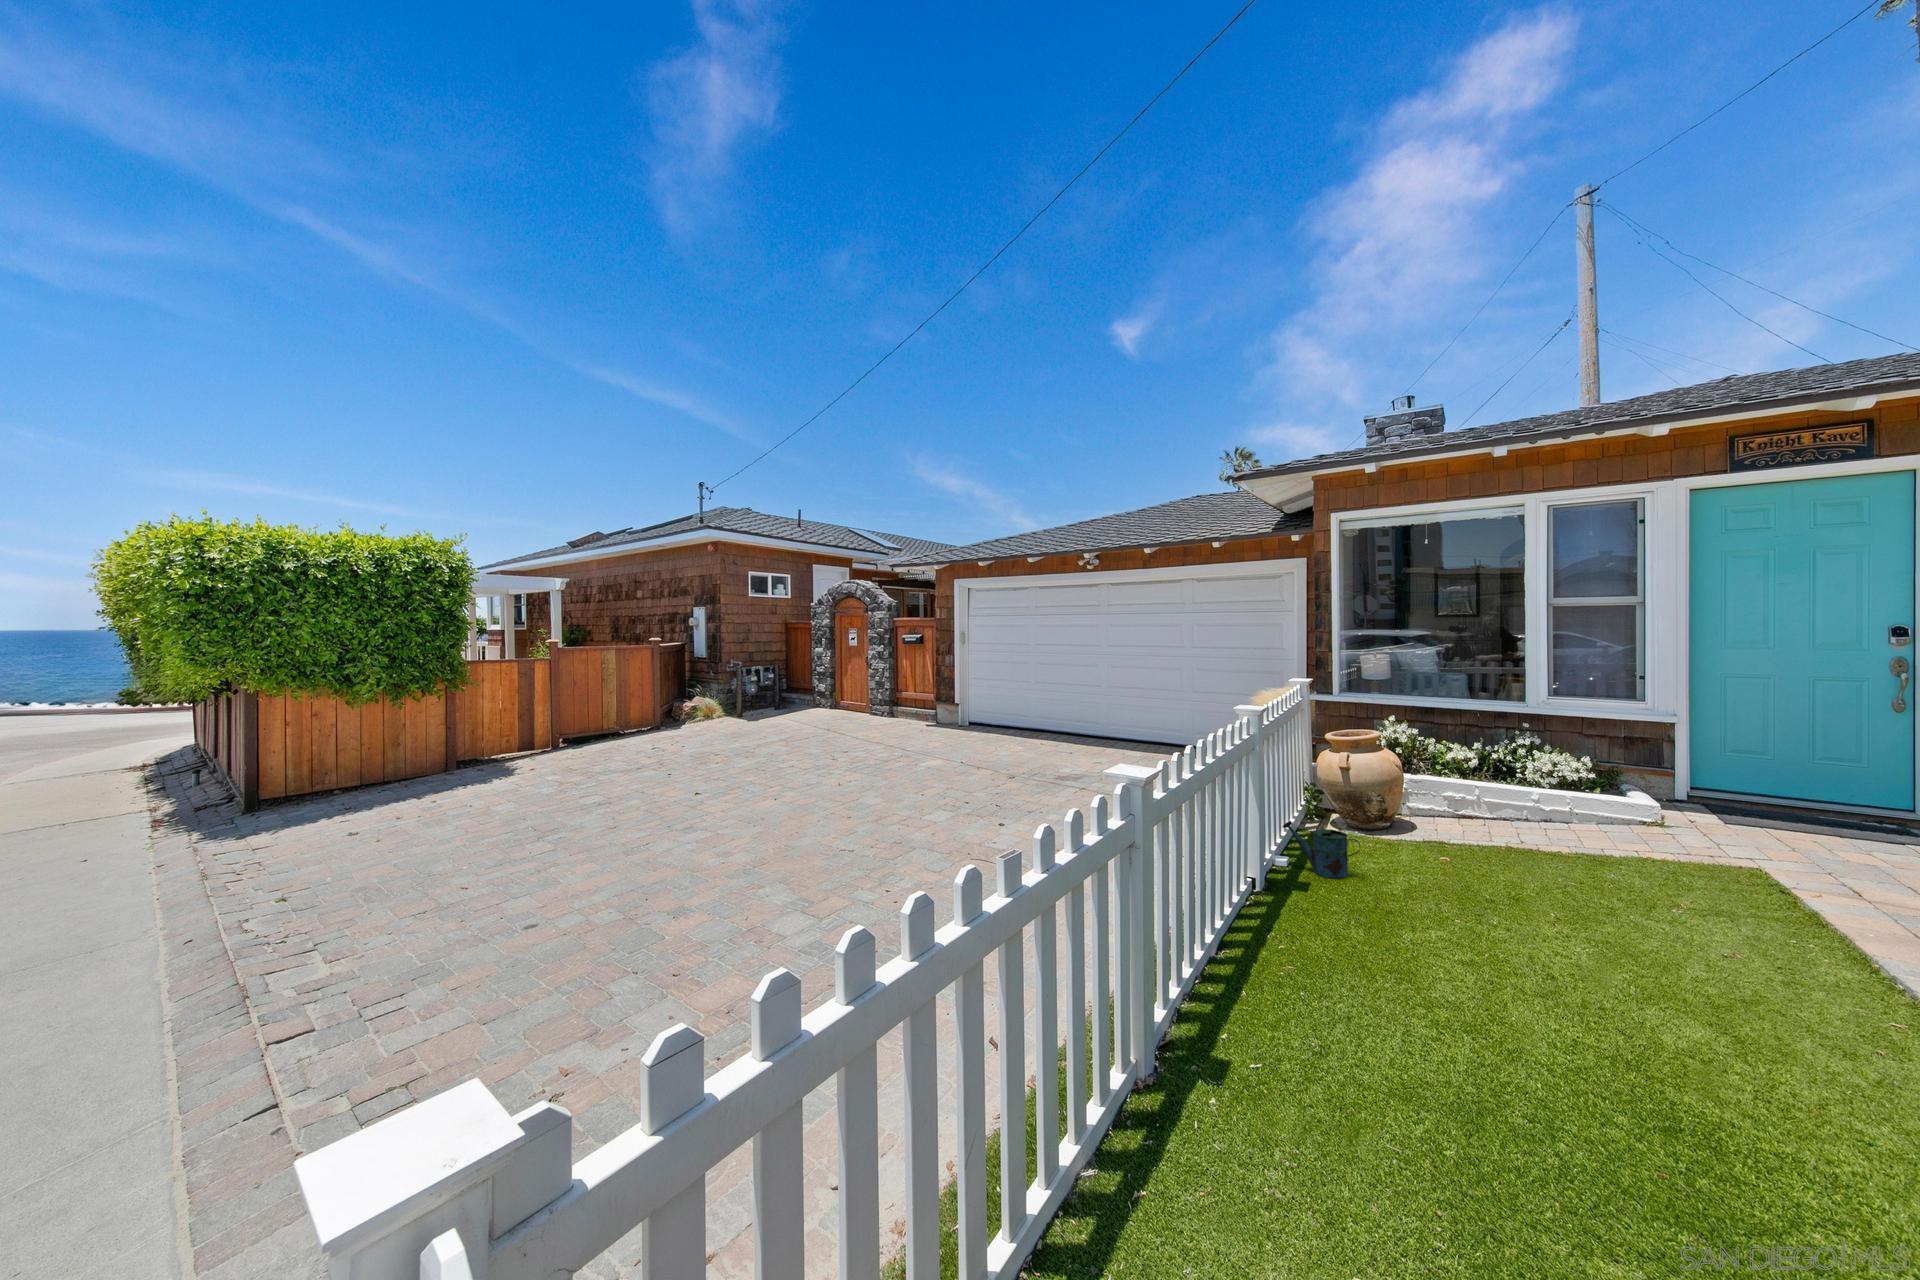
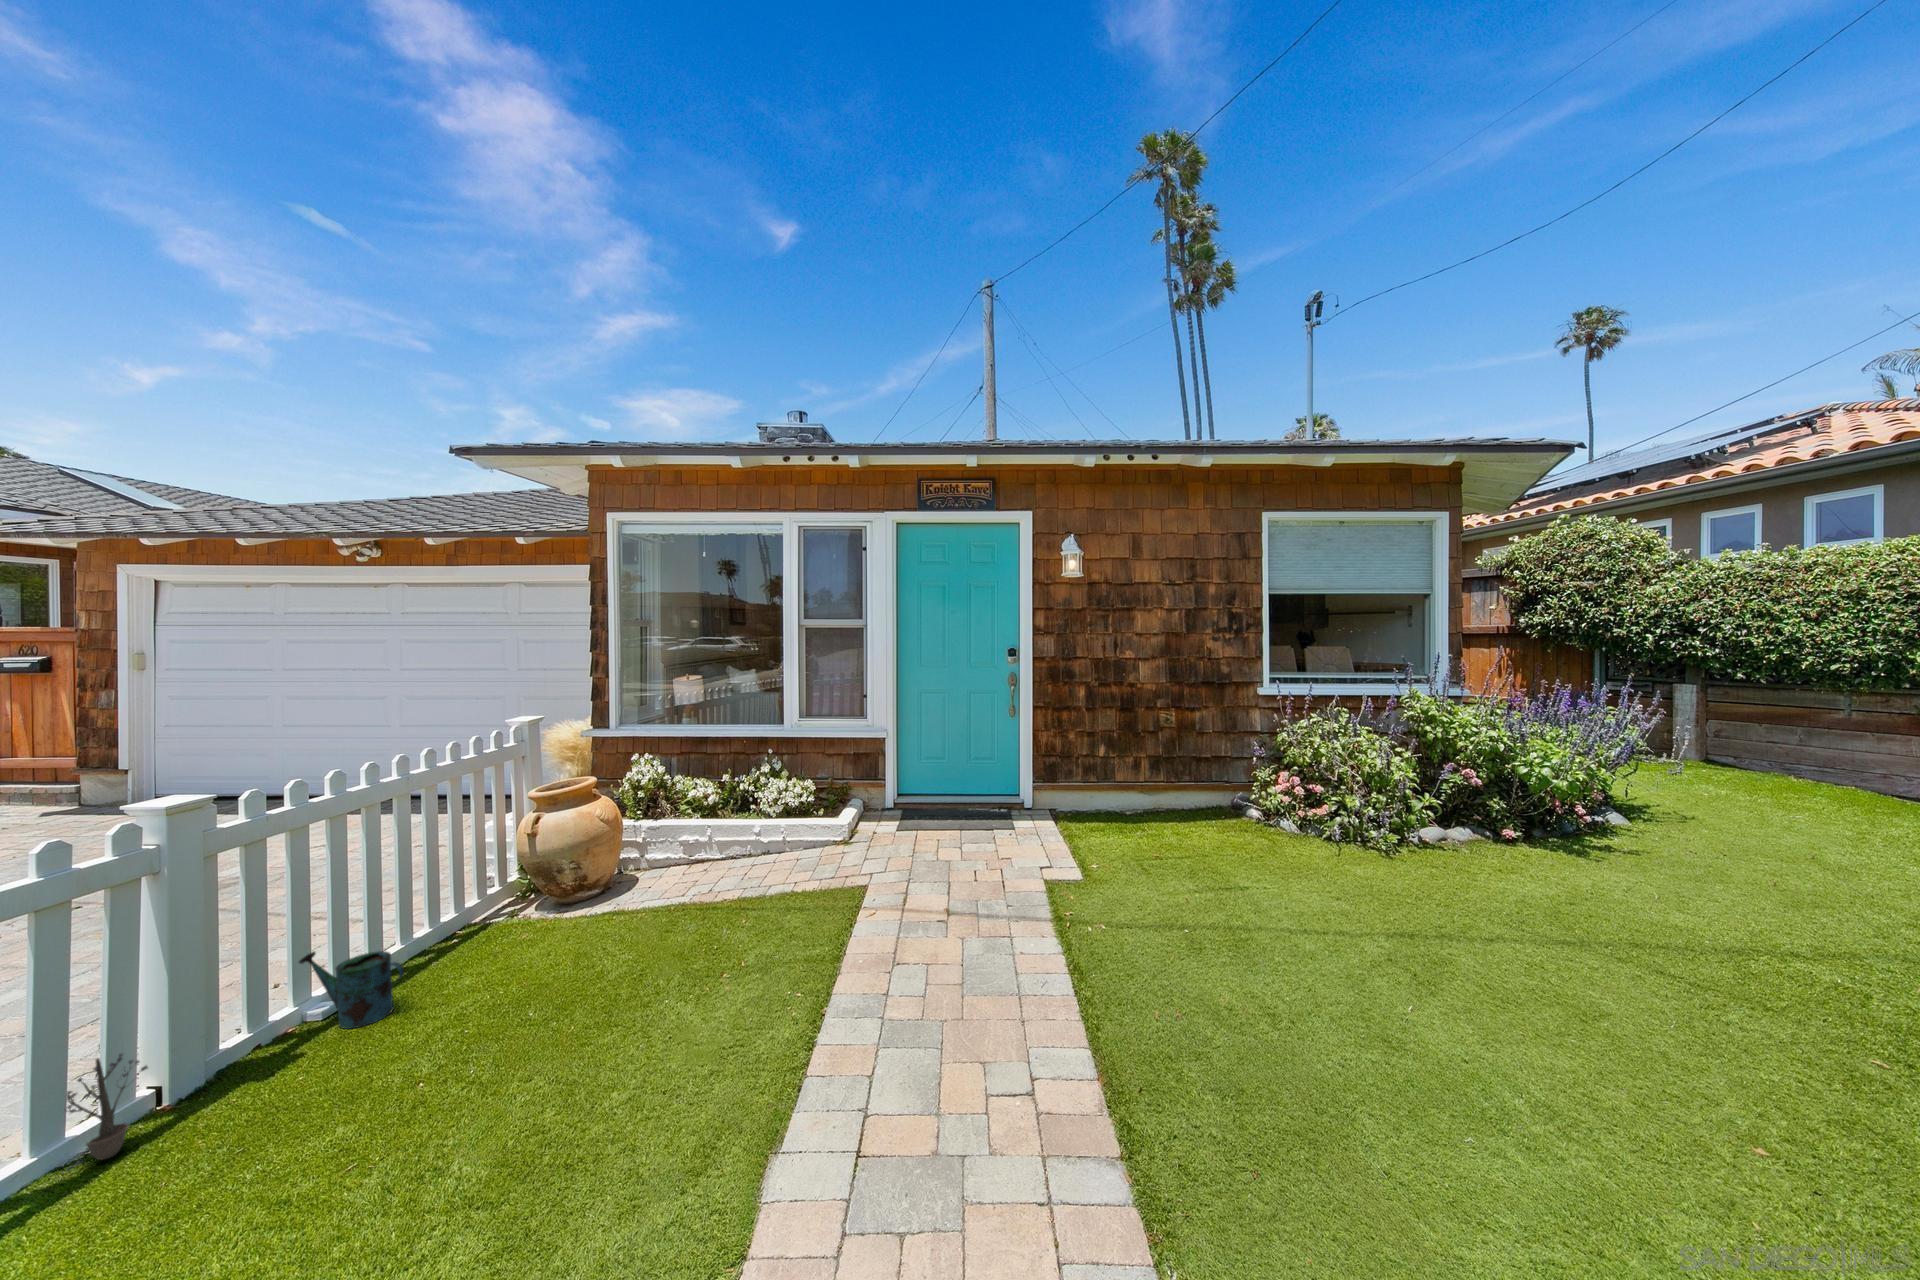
decorative plant: none [1254,852,1283,918] -> present [57,1054,148,1176]

